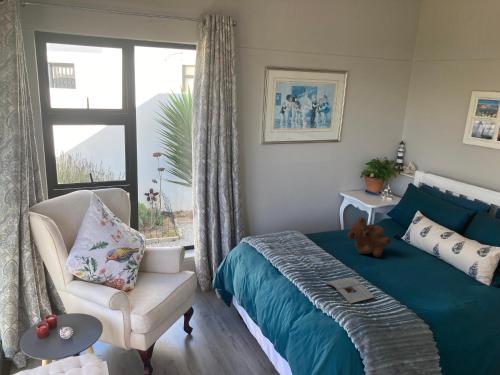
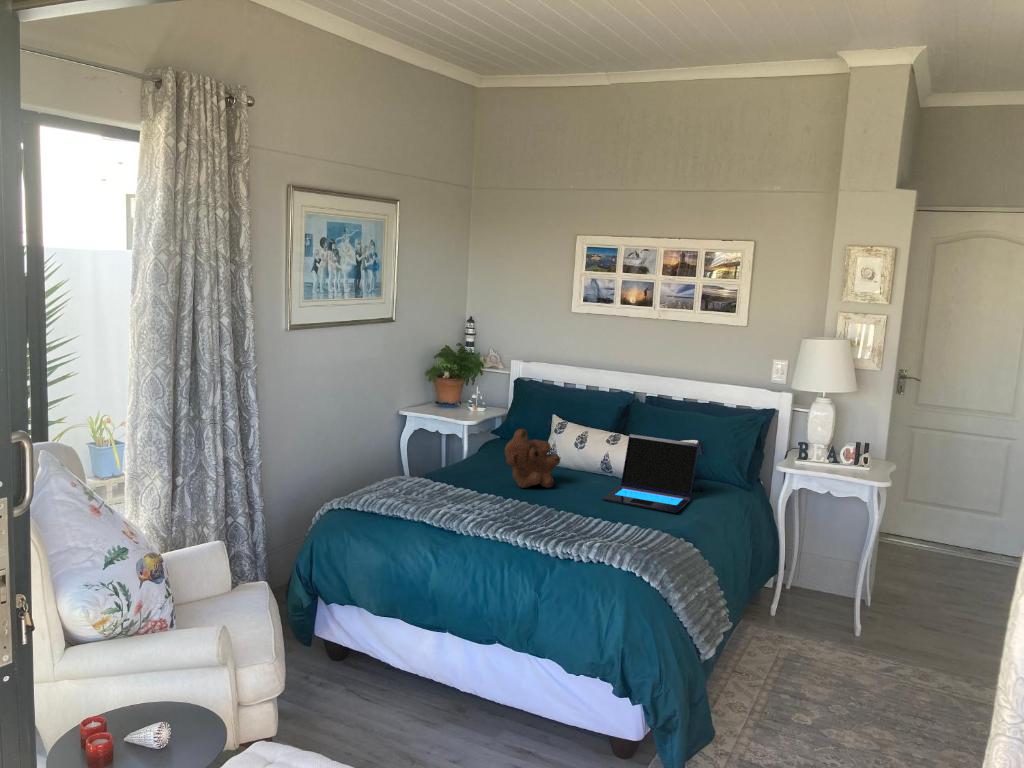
laptop: none [404,235,493,299] -> present [602,434,699,513]
magazine: present [325,278,375,304] -> none [542,511,617,540]

